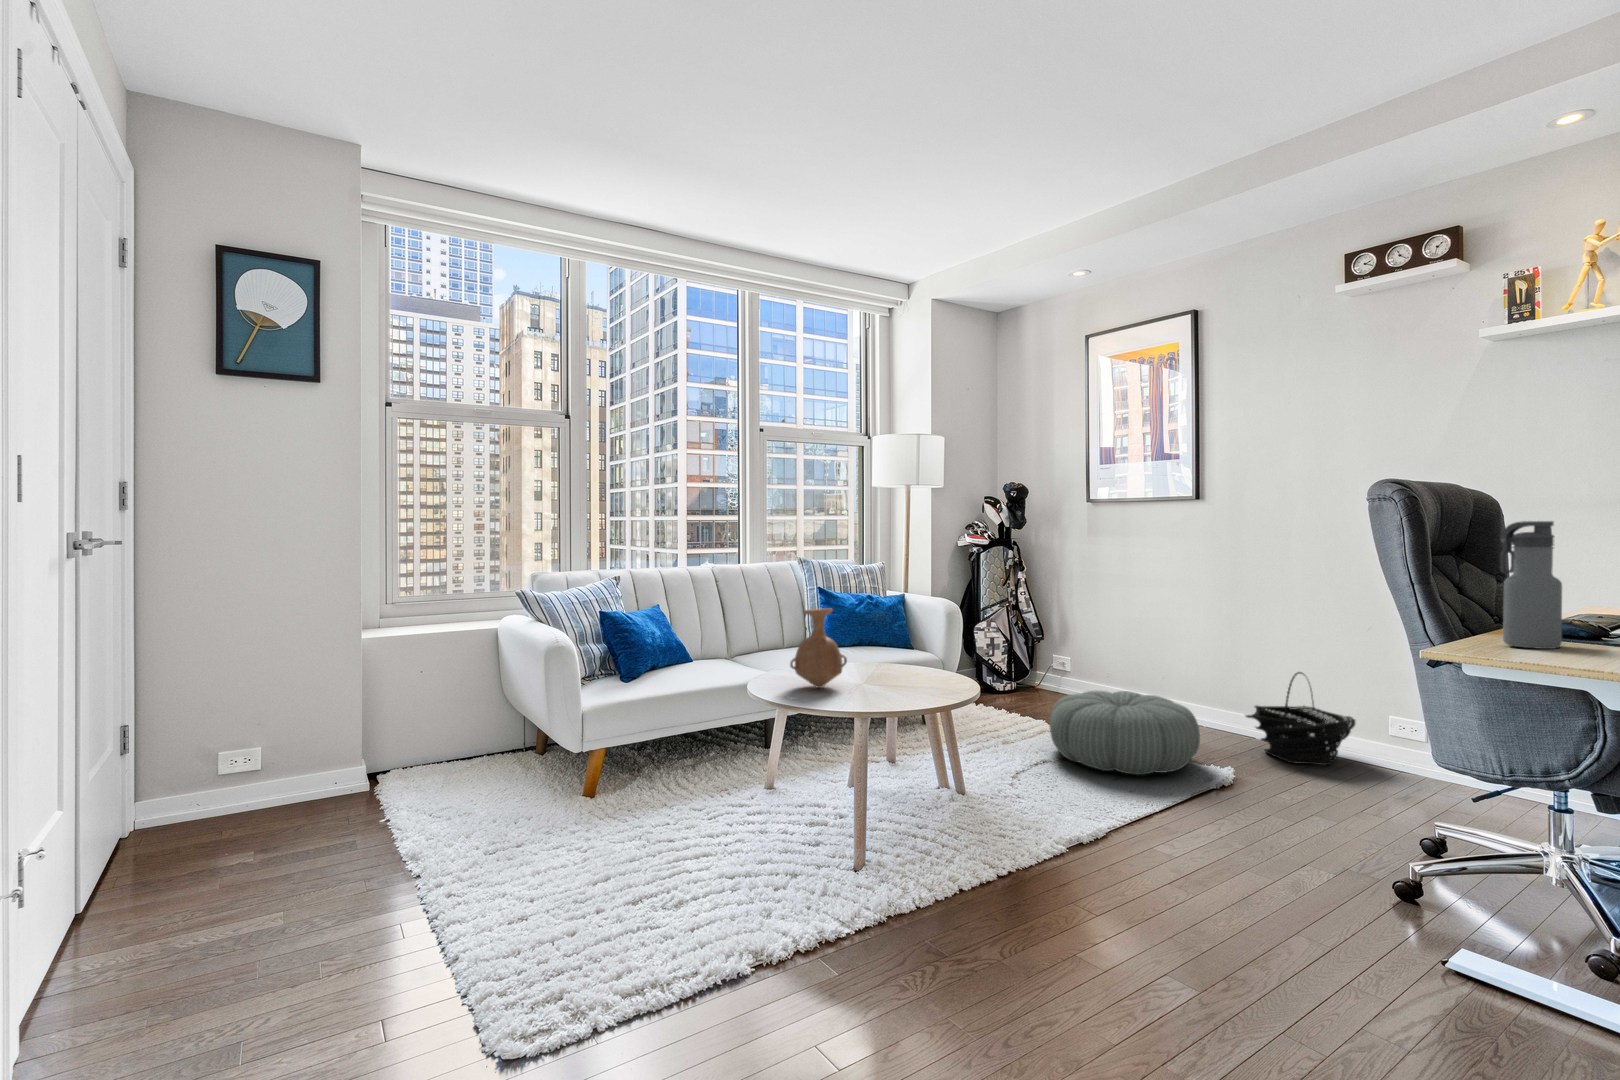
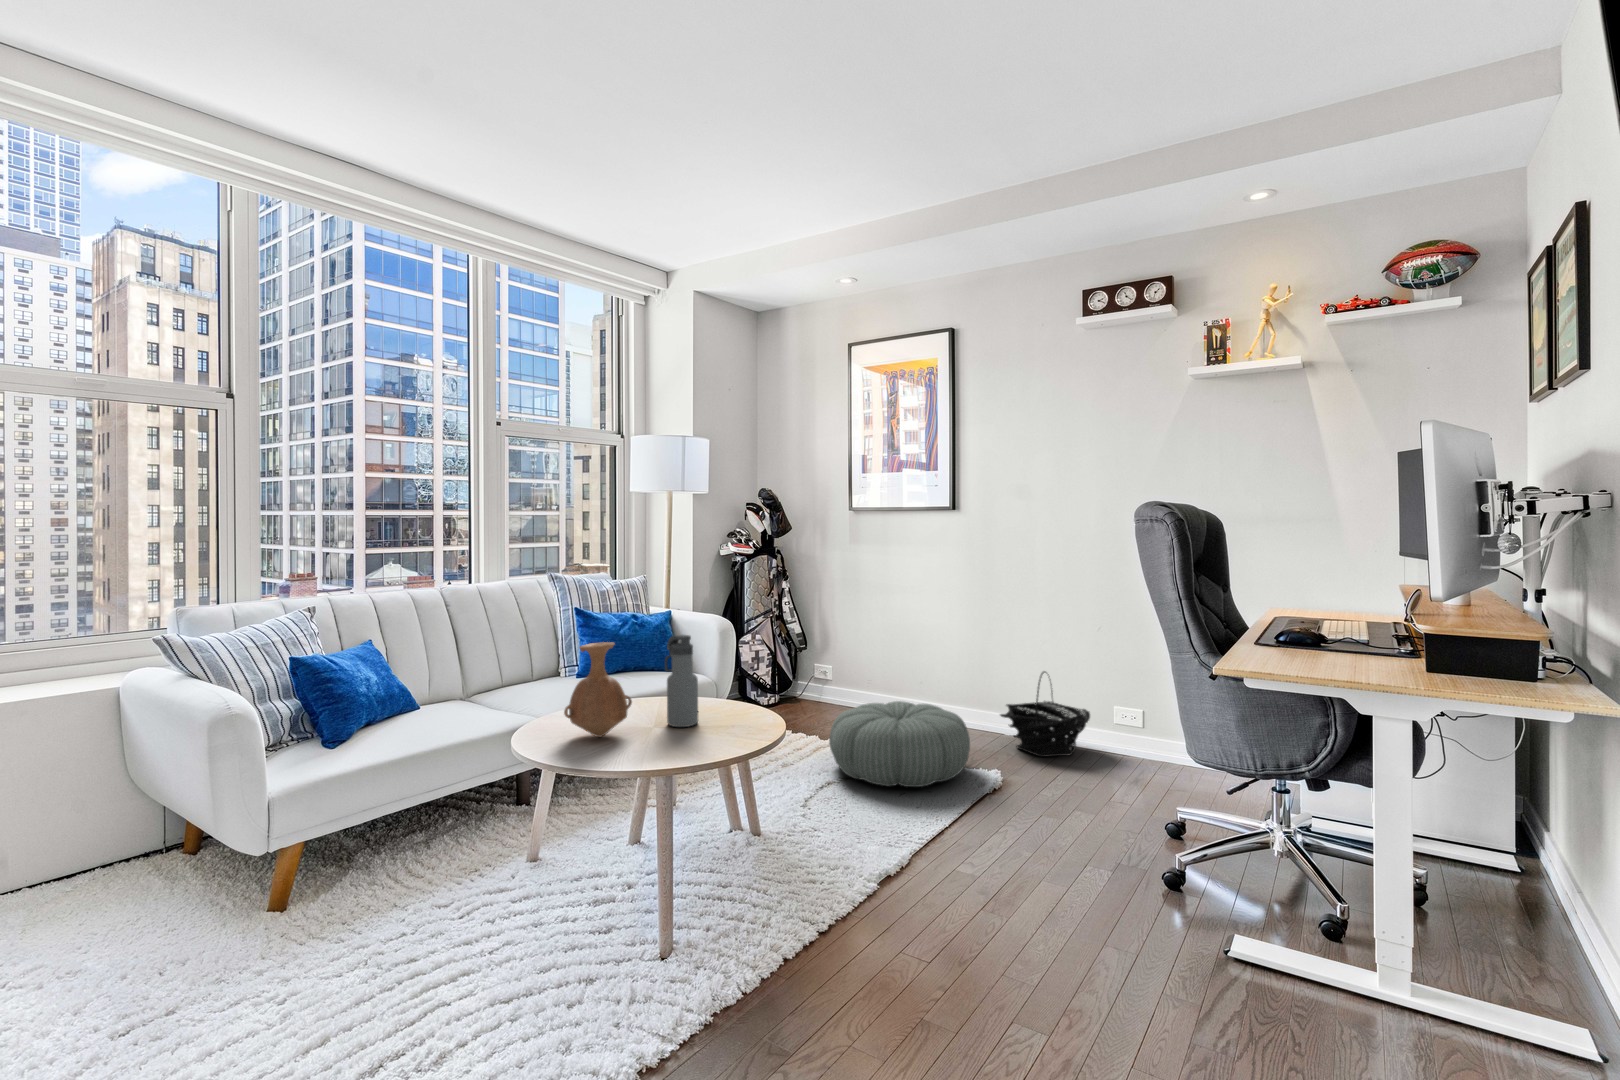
water bottle: present [1500,521,1562,649] -> present [665,635,698,727]

